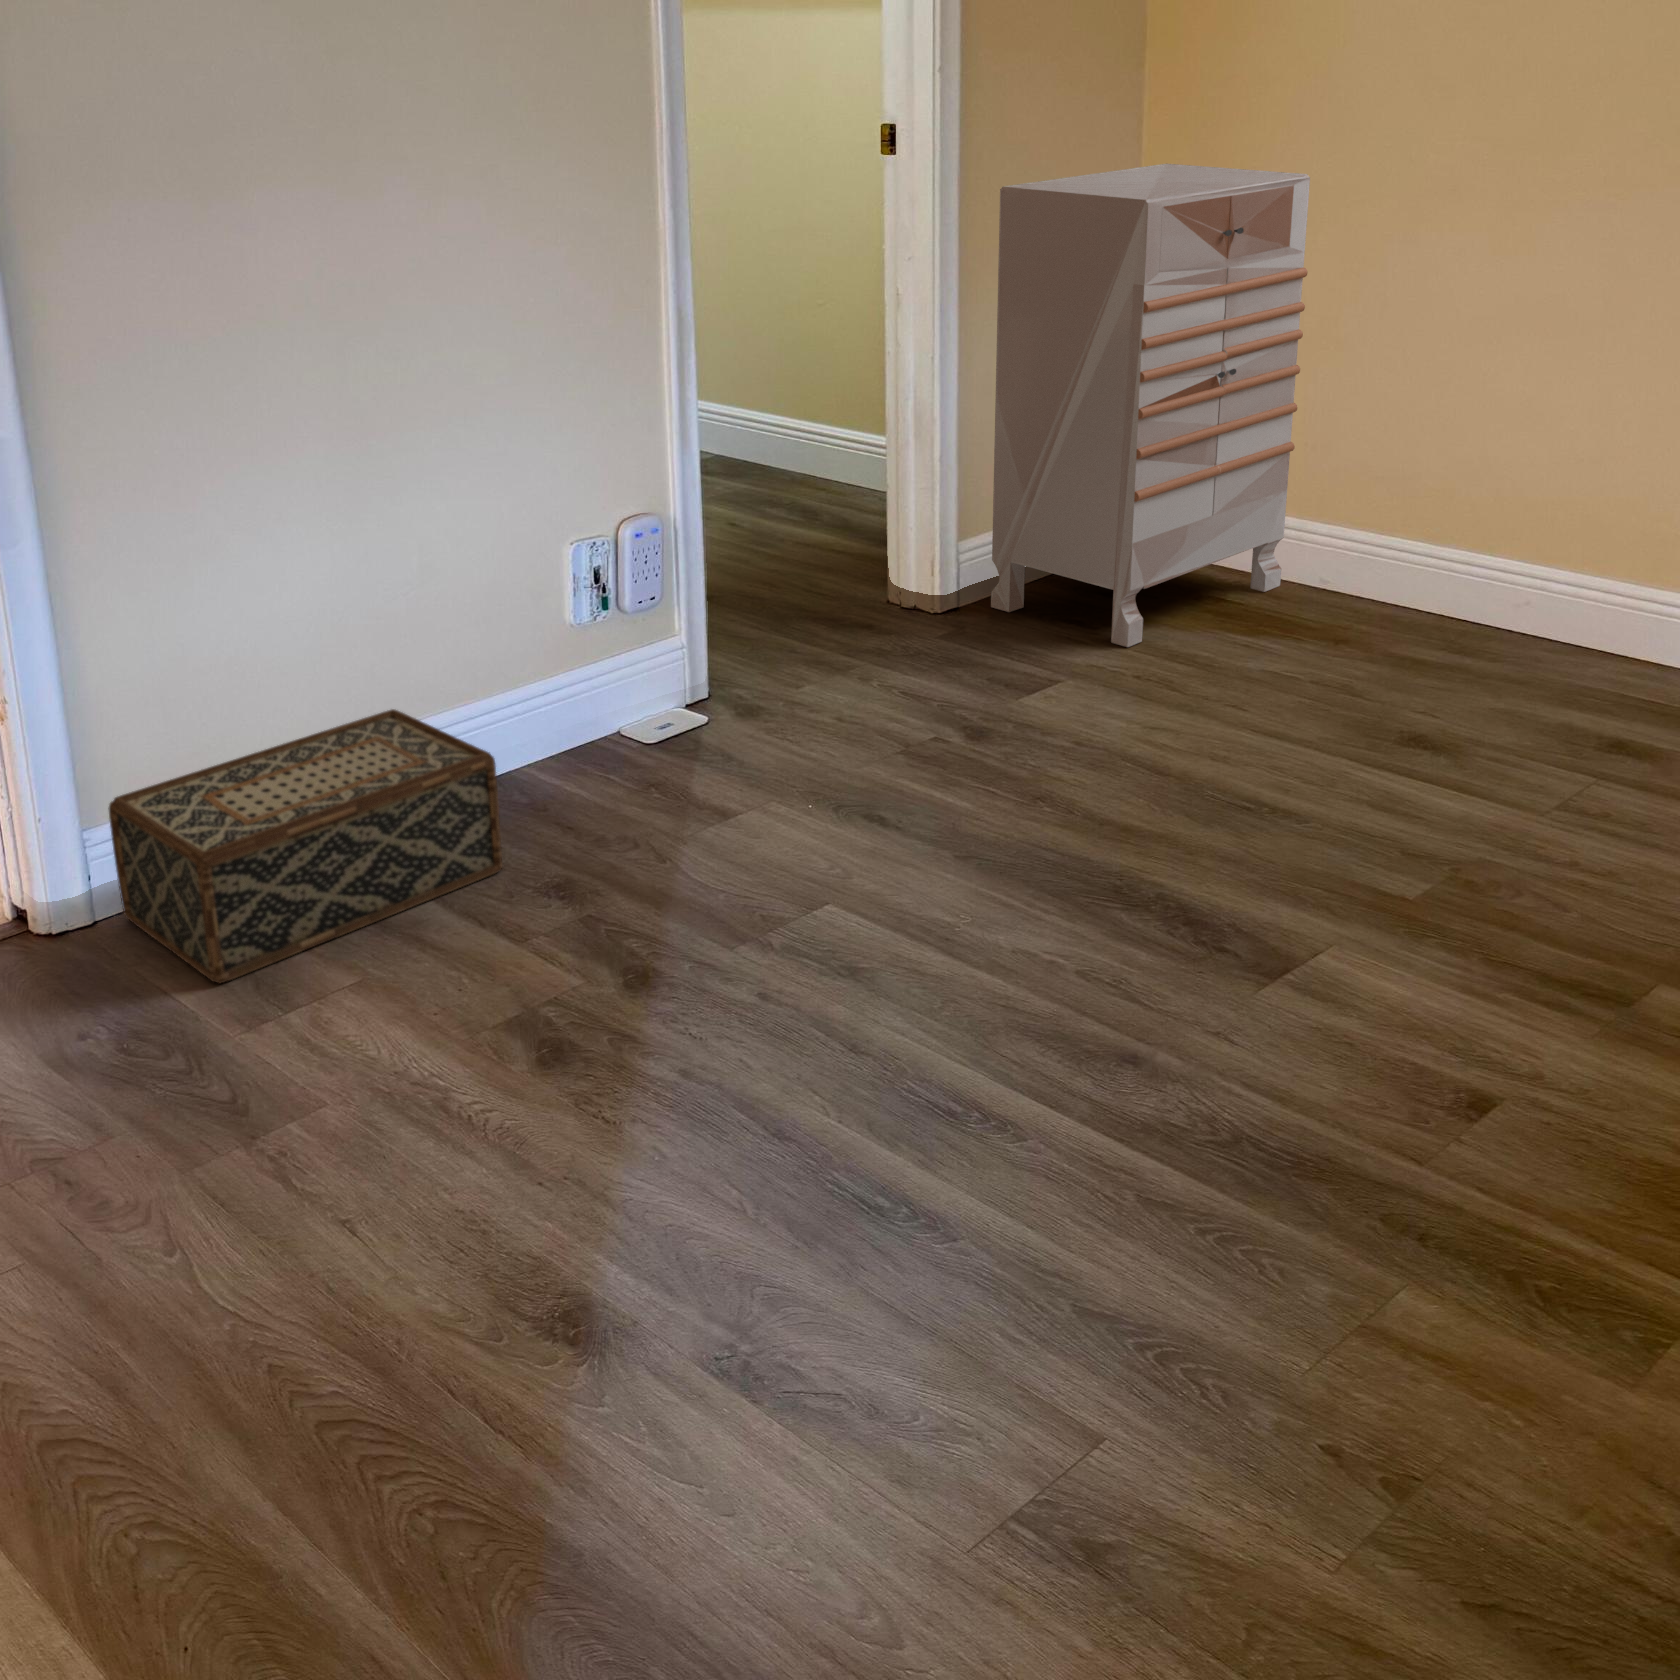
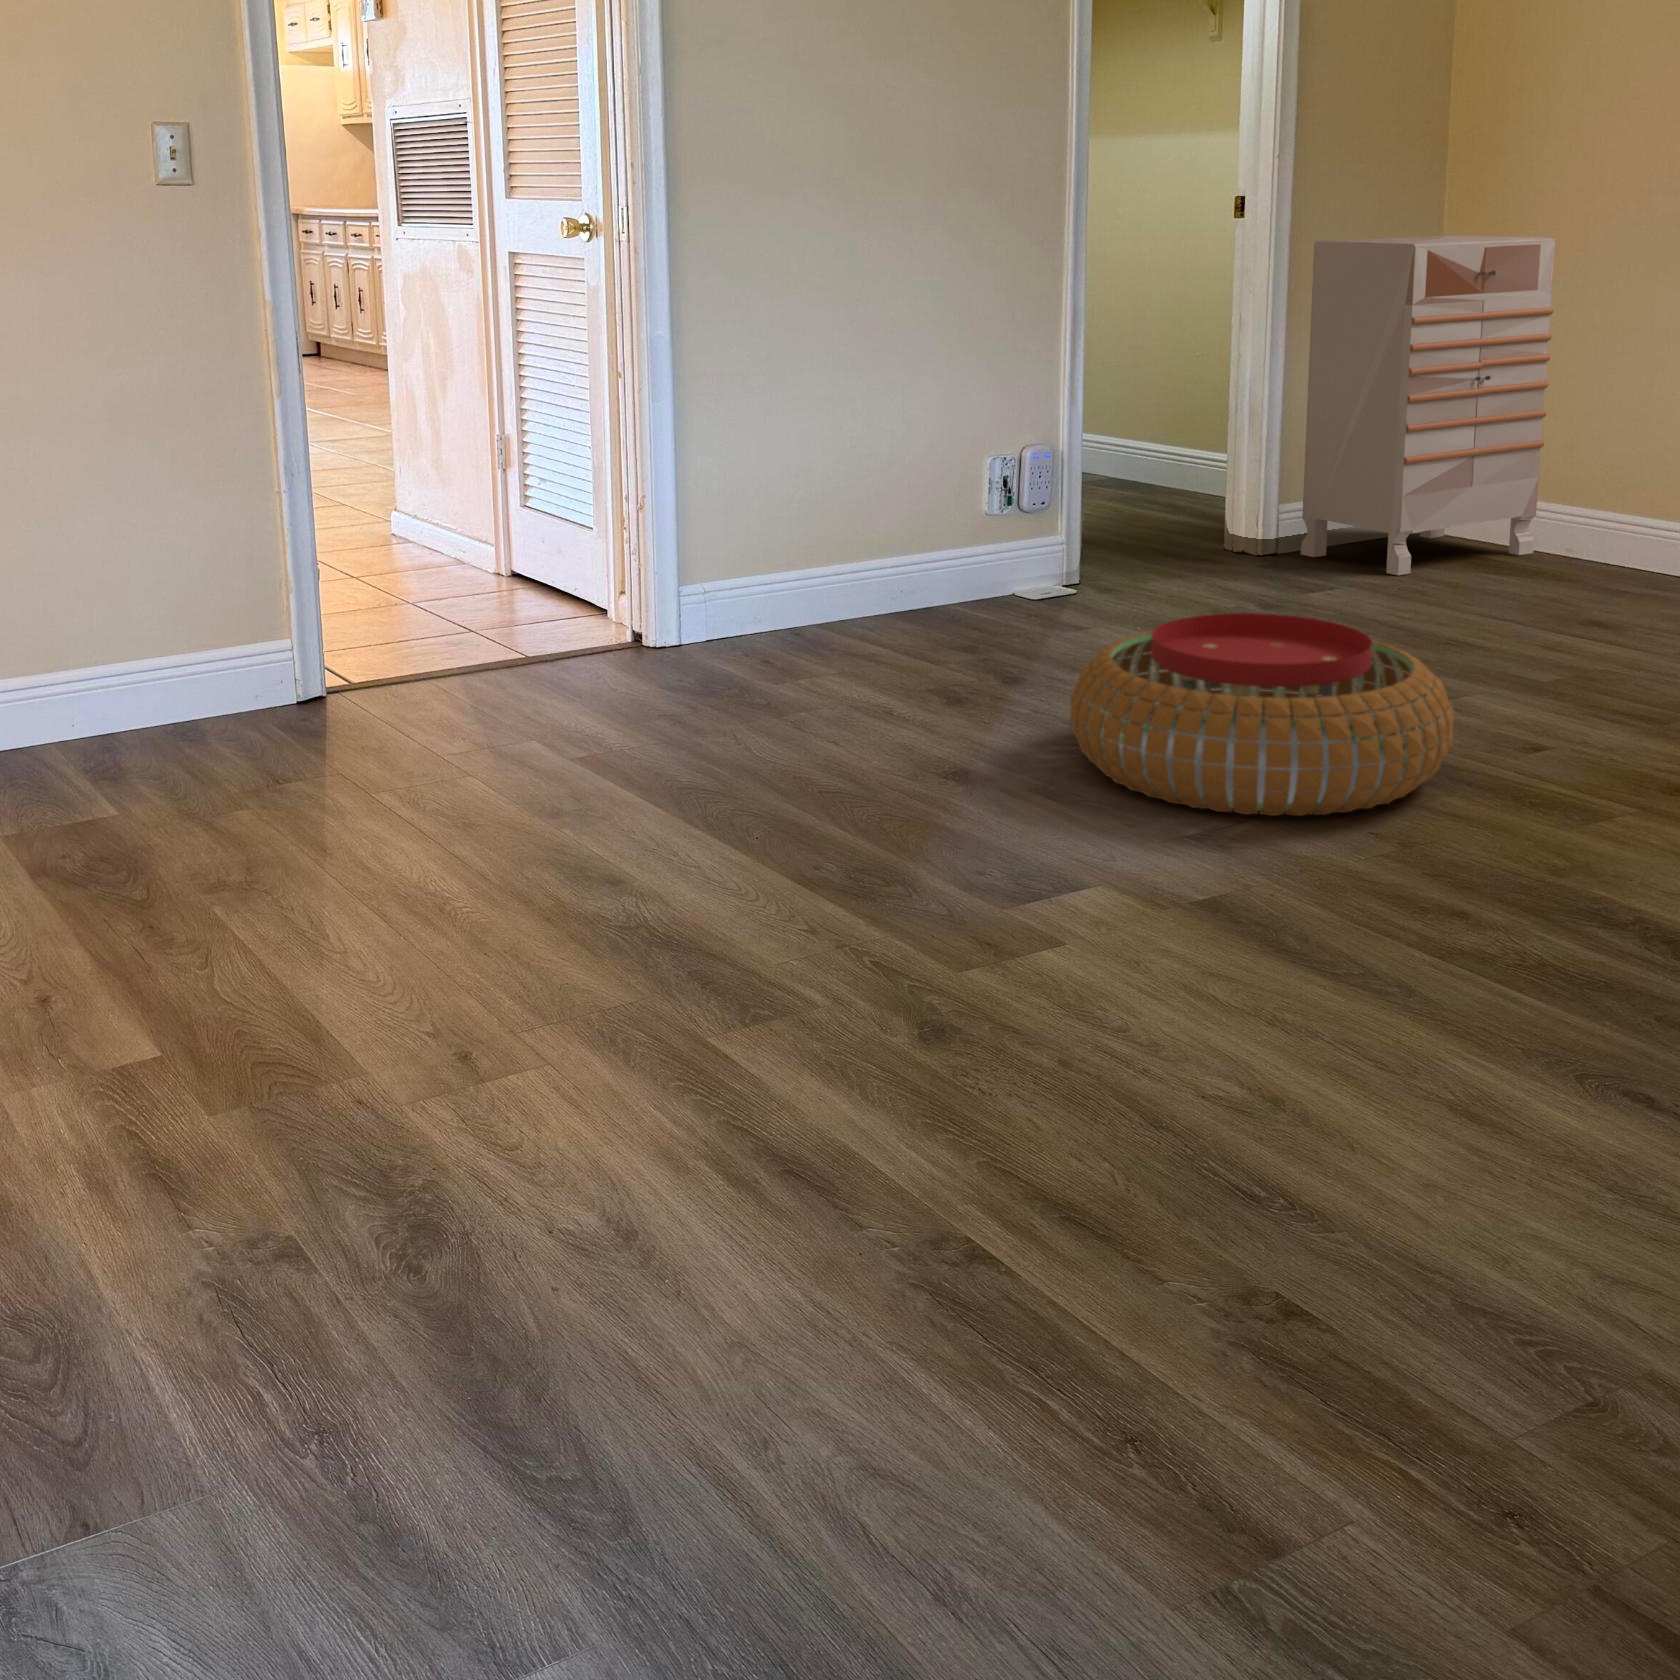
woven basket: present [108,709,502,983] -> none [697,545,934,672]
pouf: none [743,926,1391,1403] -> present [1070,613,1455,816]

